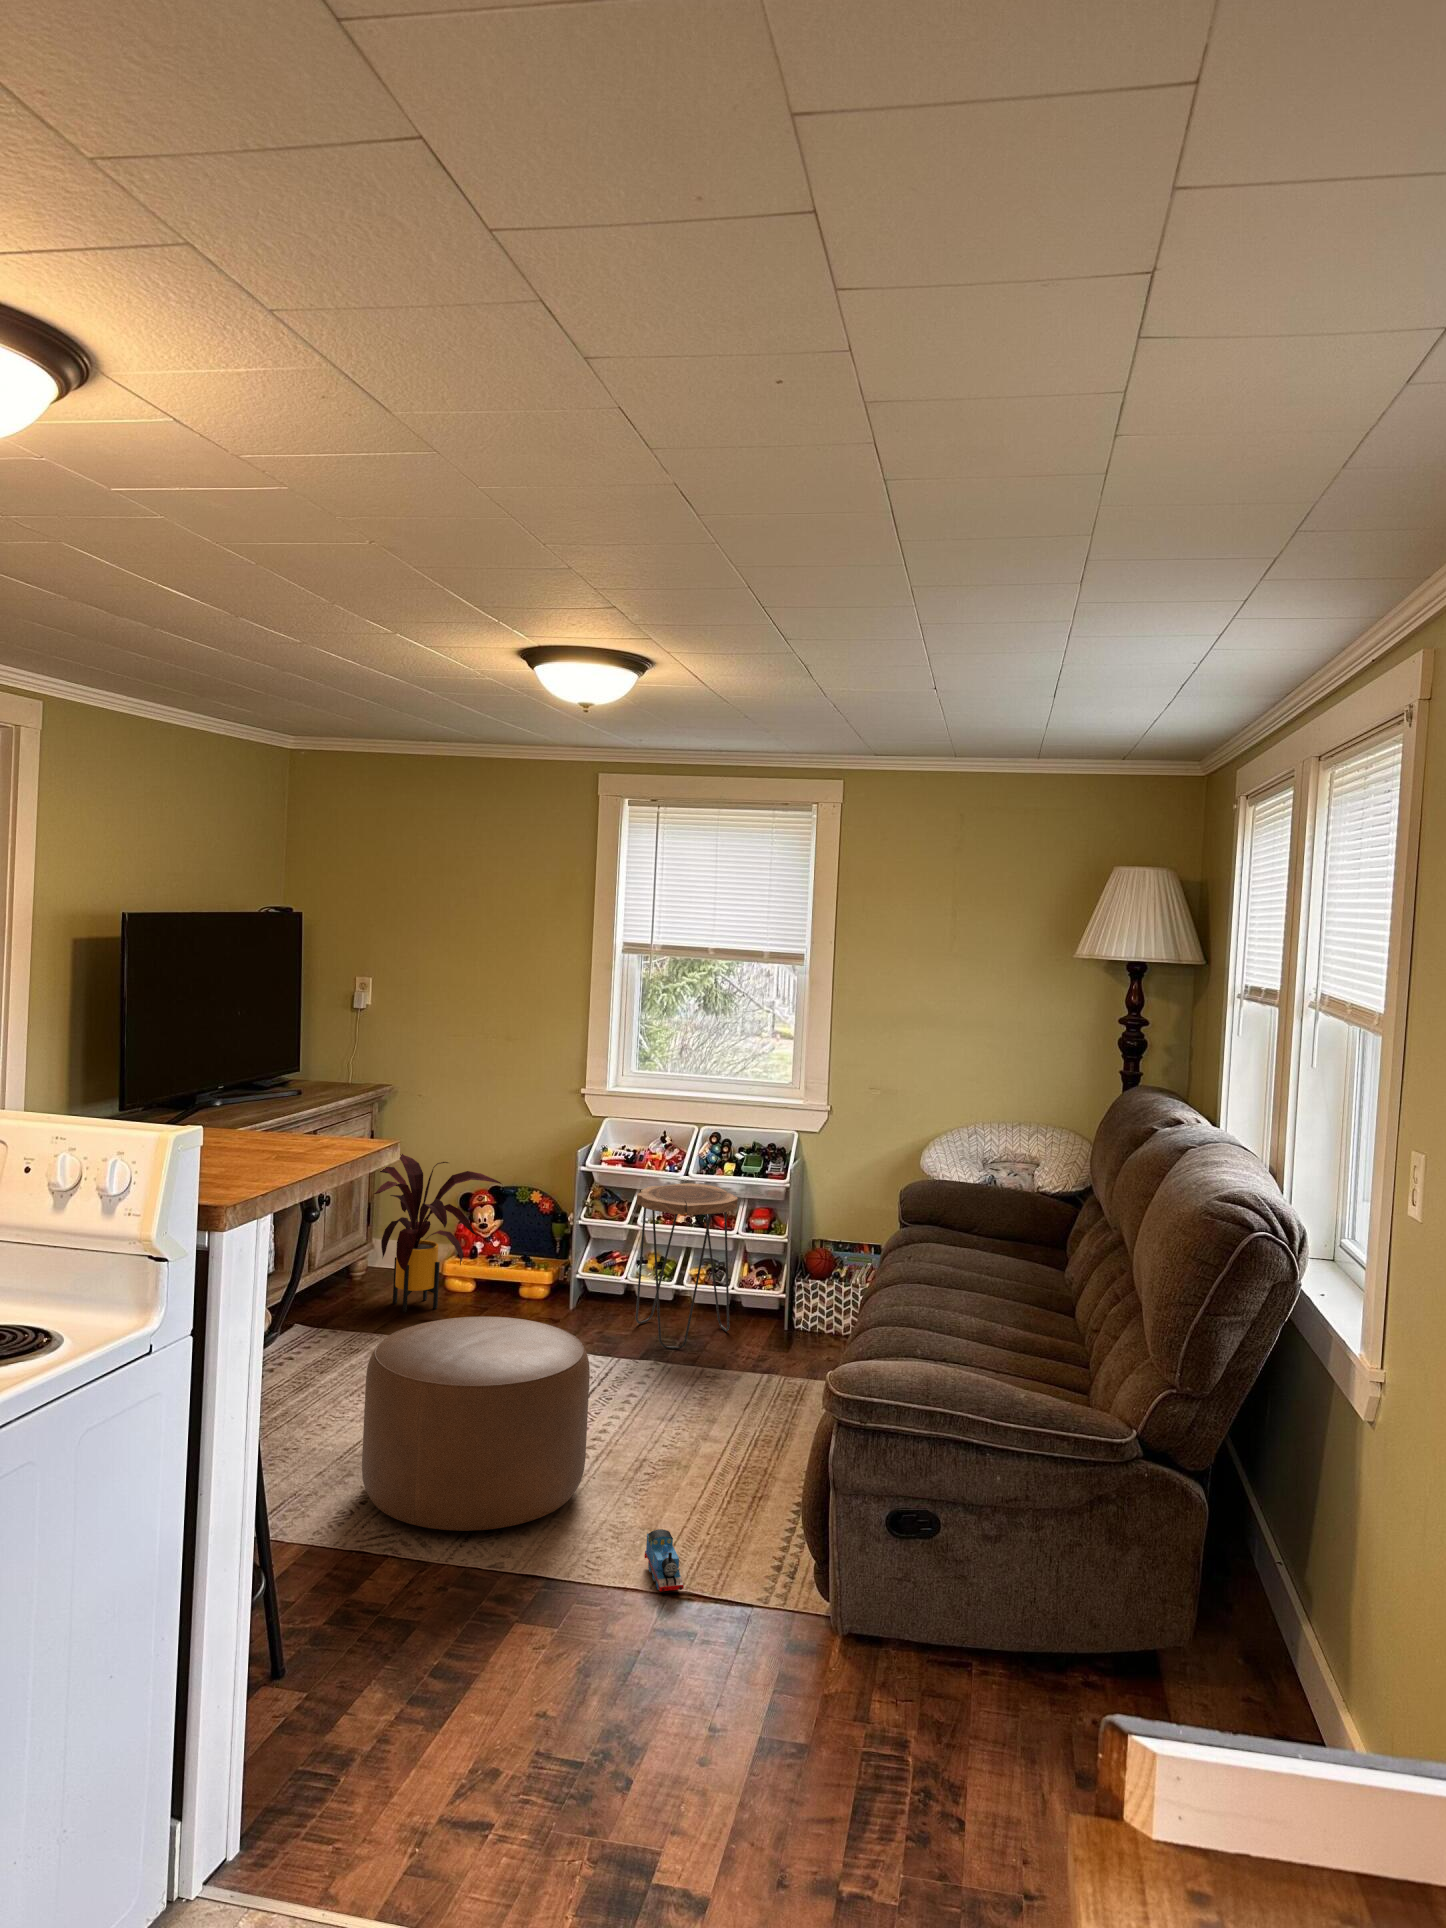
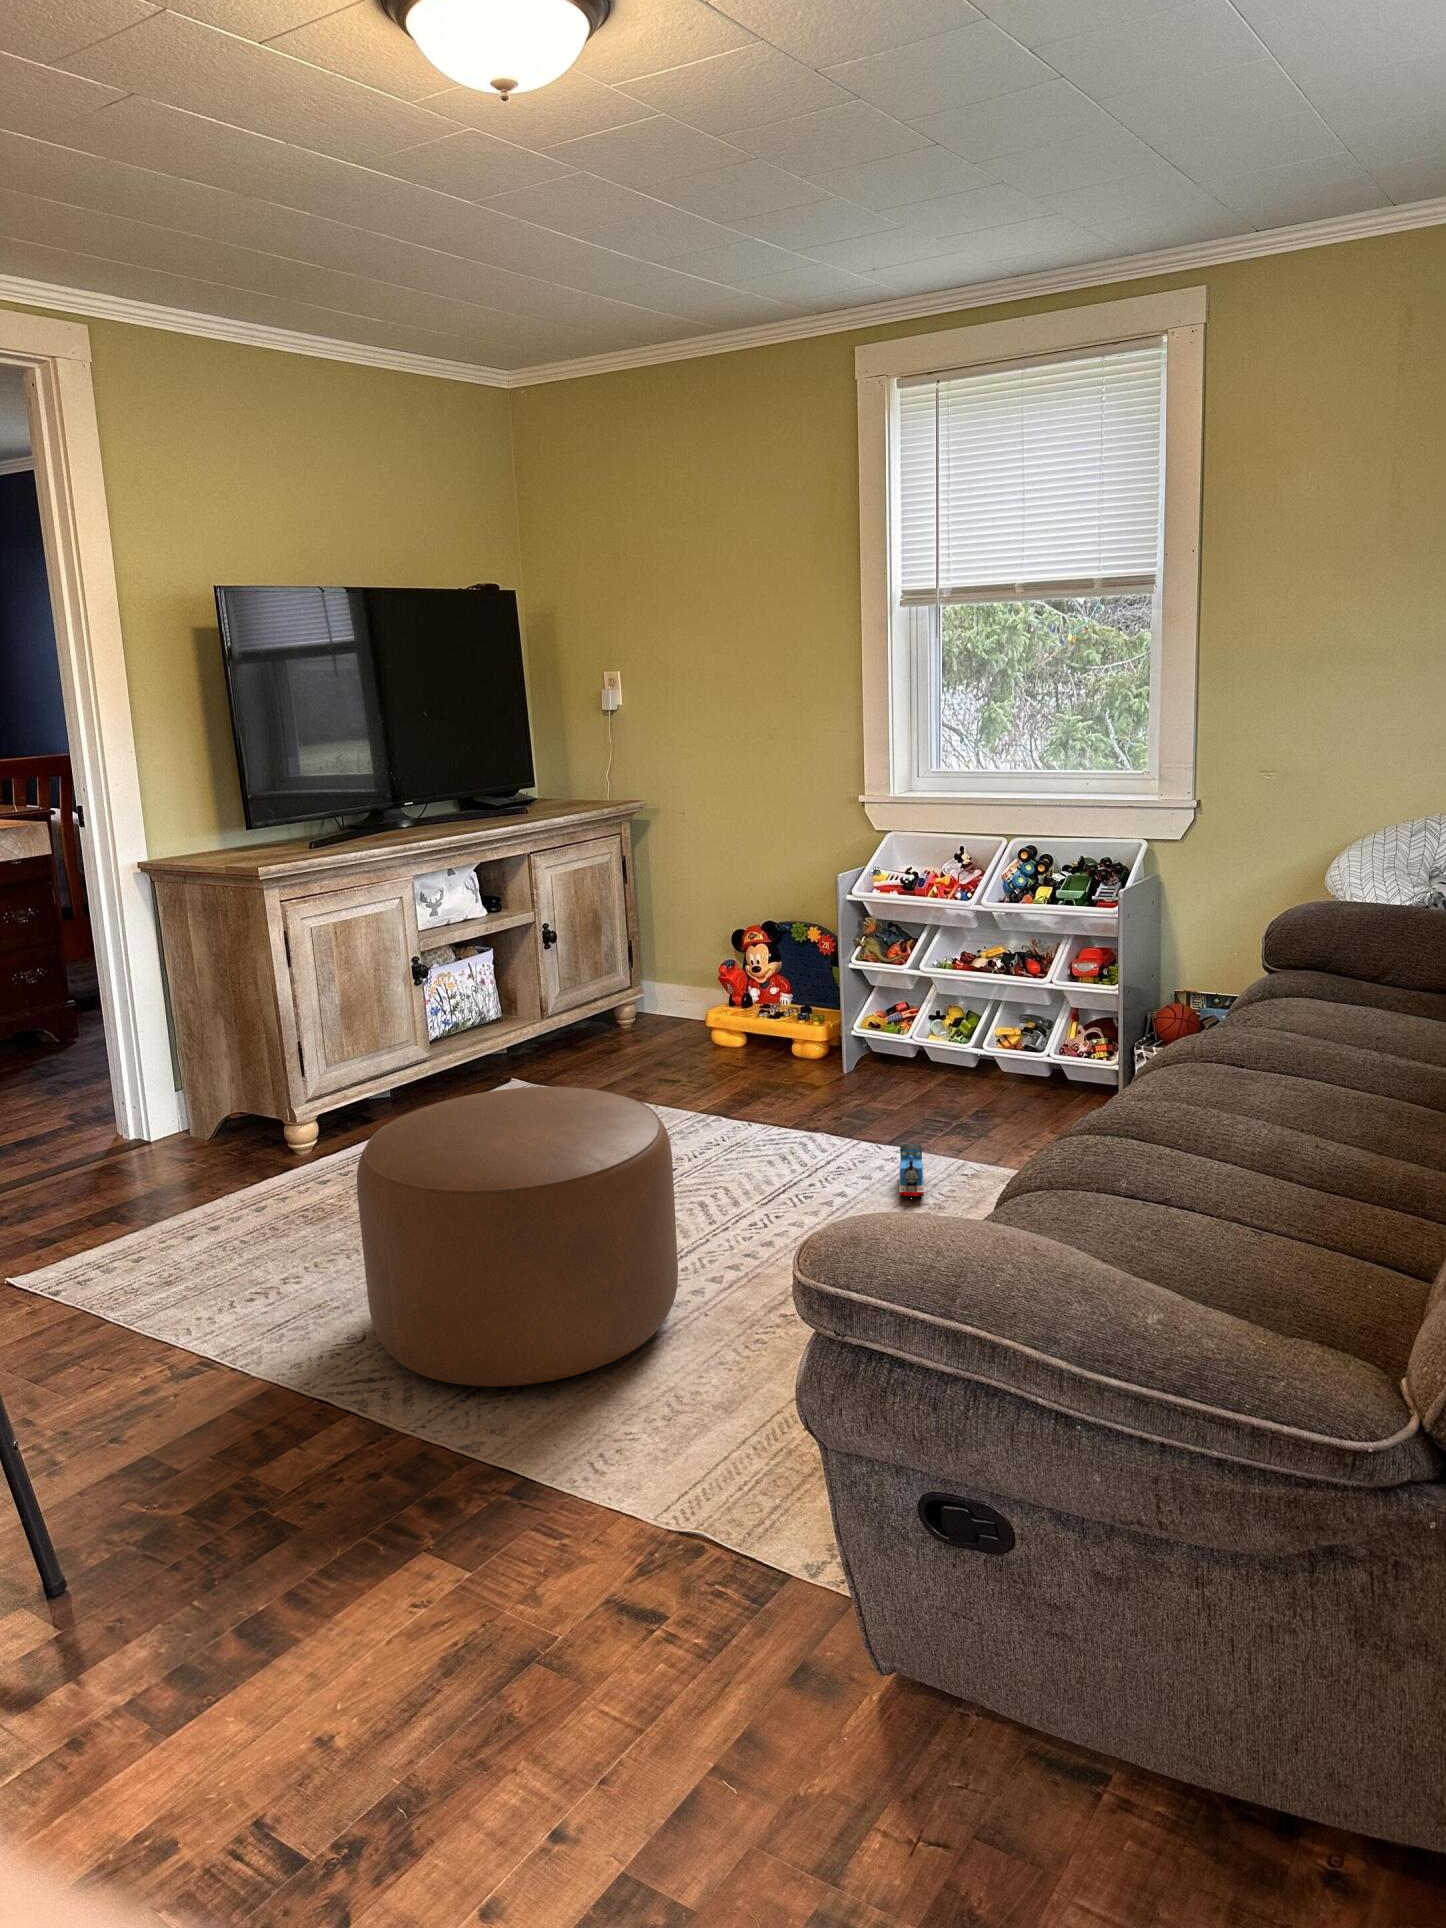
house plant: present [374,1154,501,1312] -> none [573,881,752,1070]
side table: present [636,1183,738,1349] -> none [893,913,1034,1134]
toy train: present [645,1529,683,1592] -> present [899,1143,924,1196]

